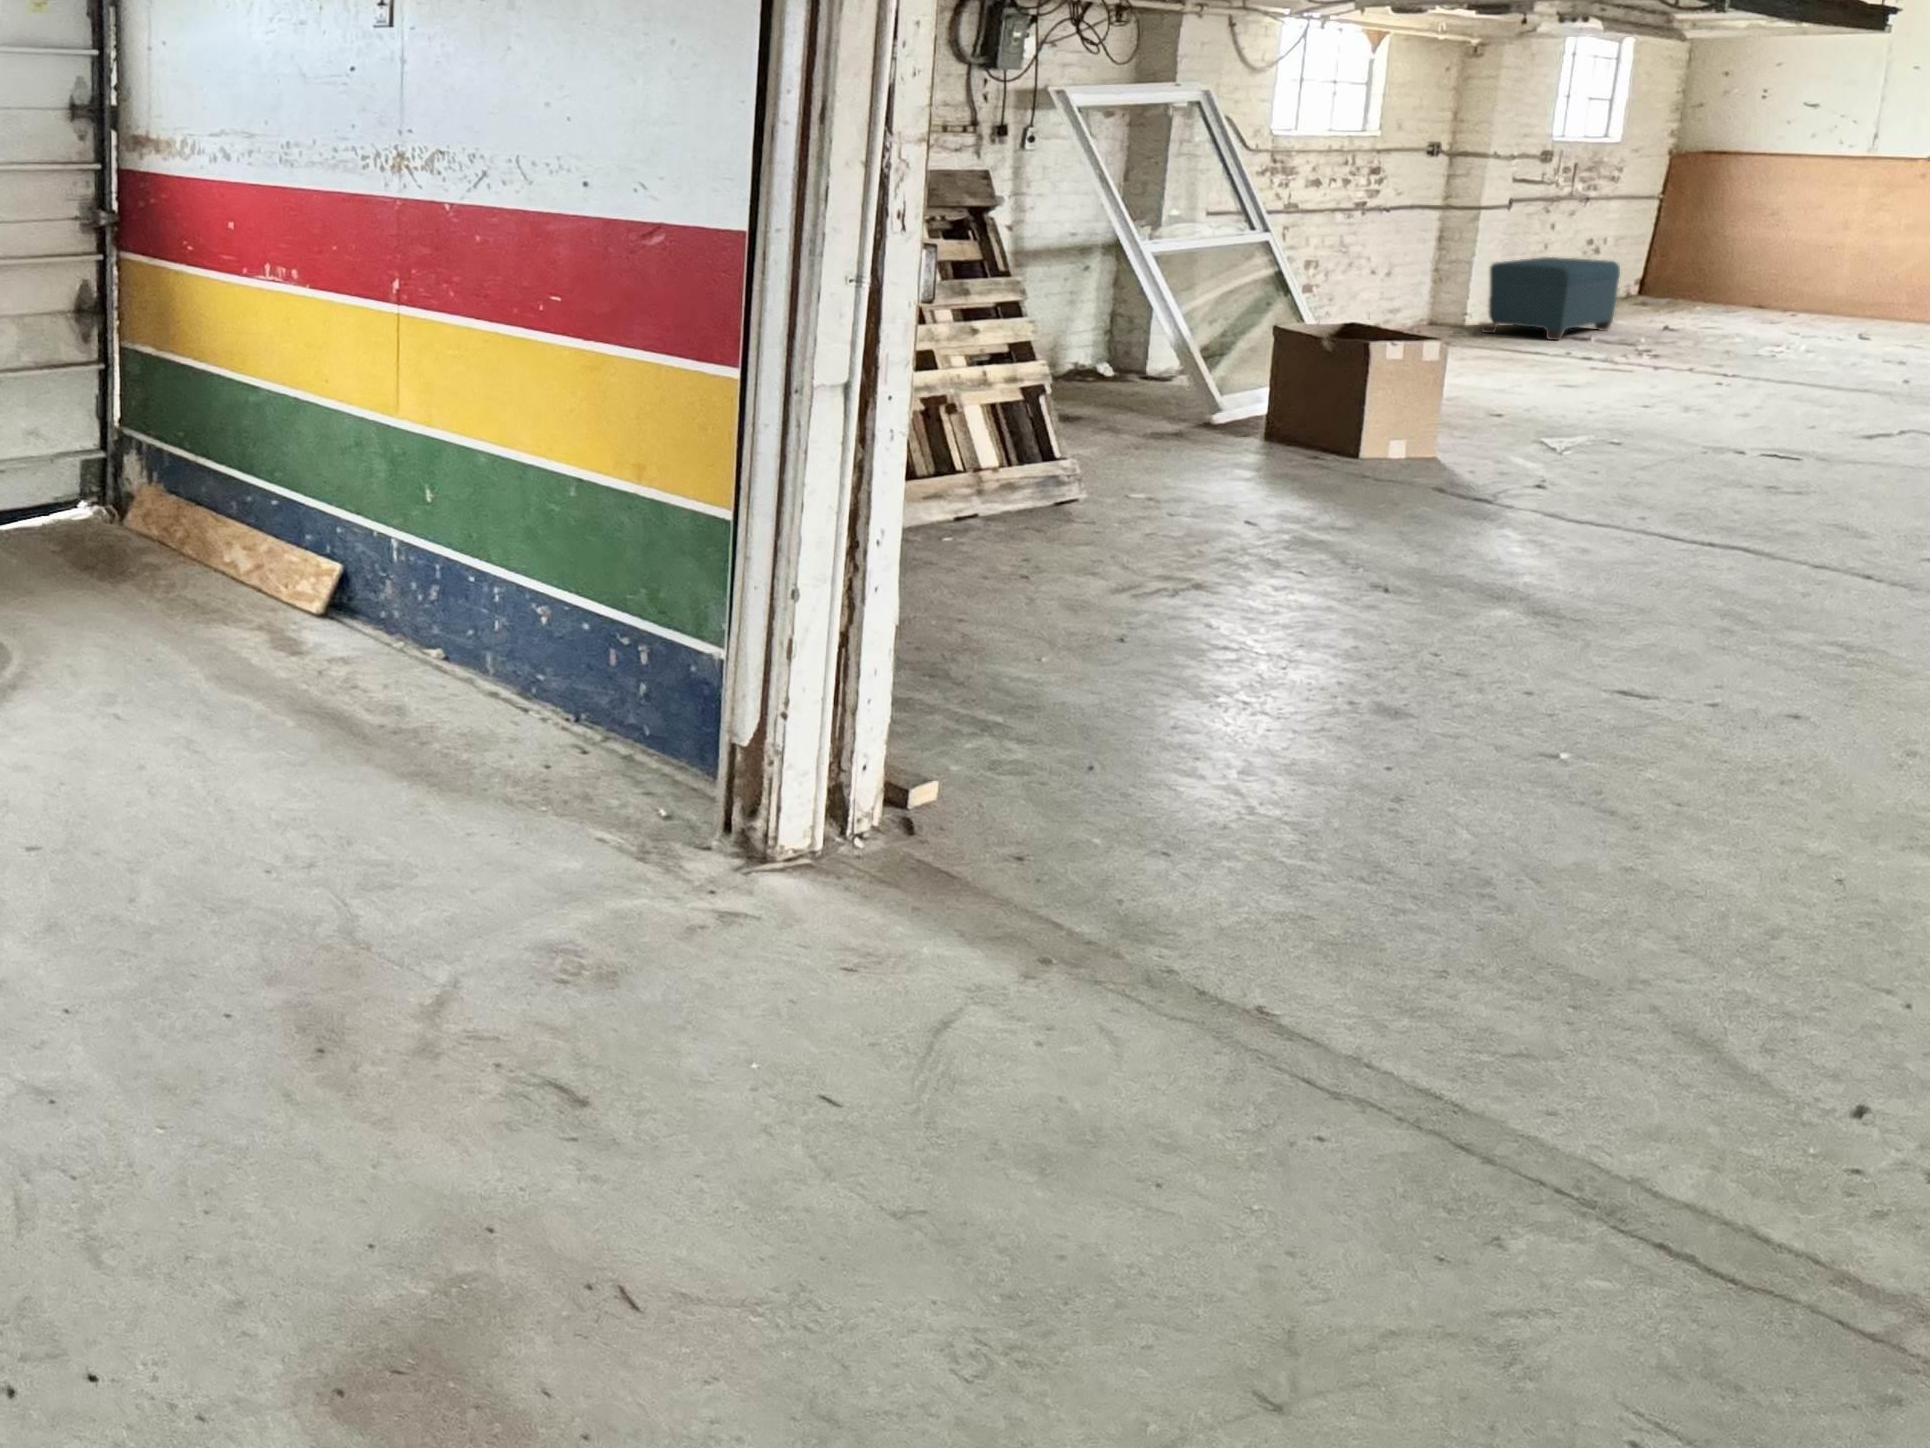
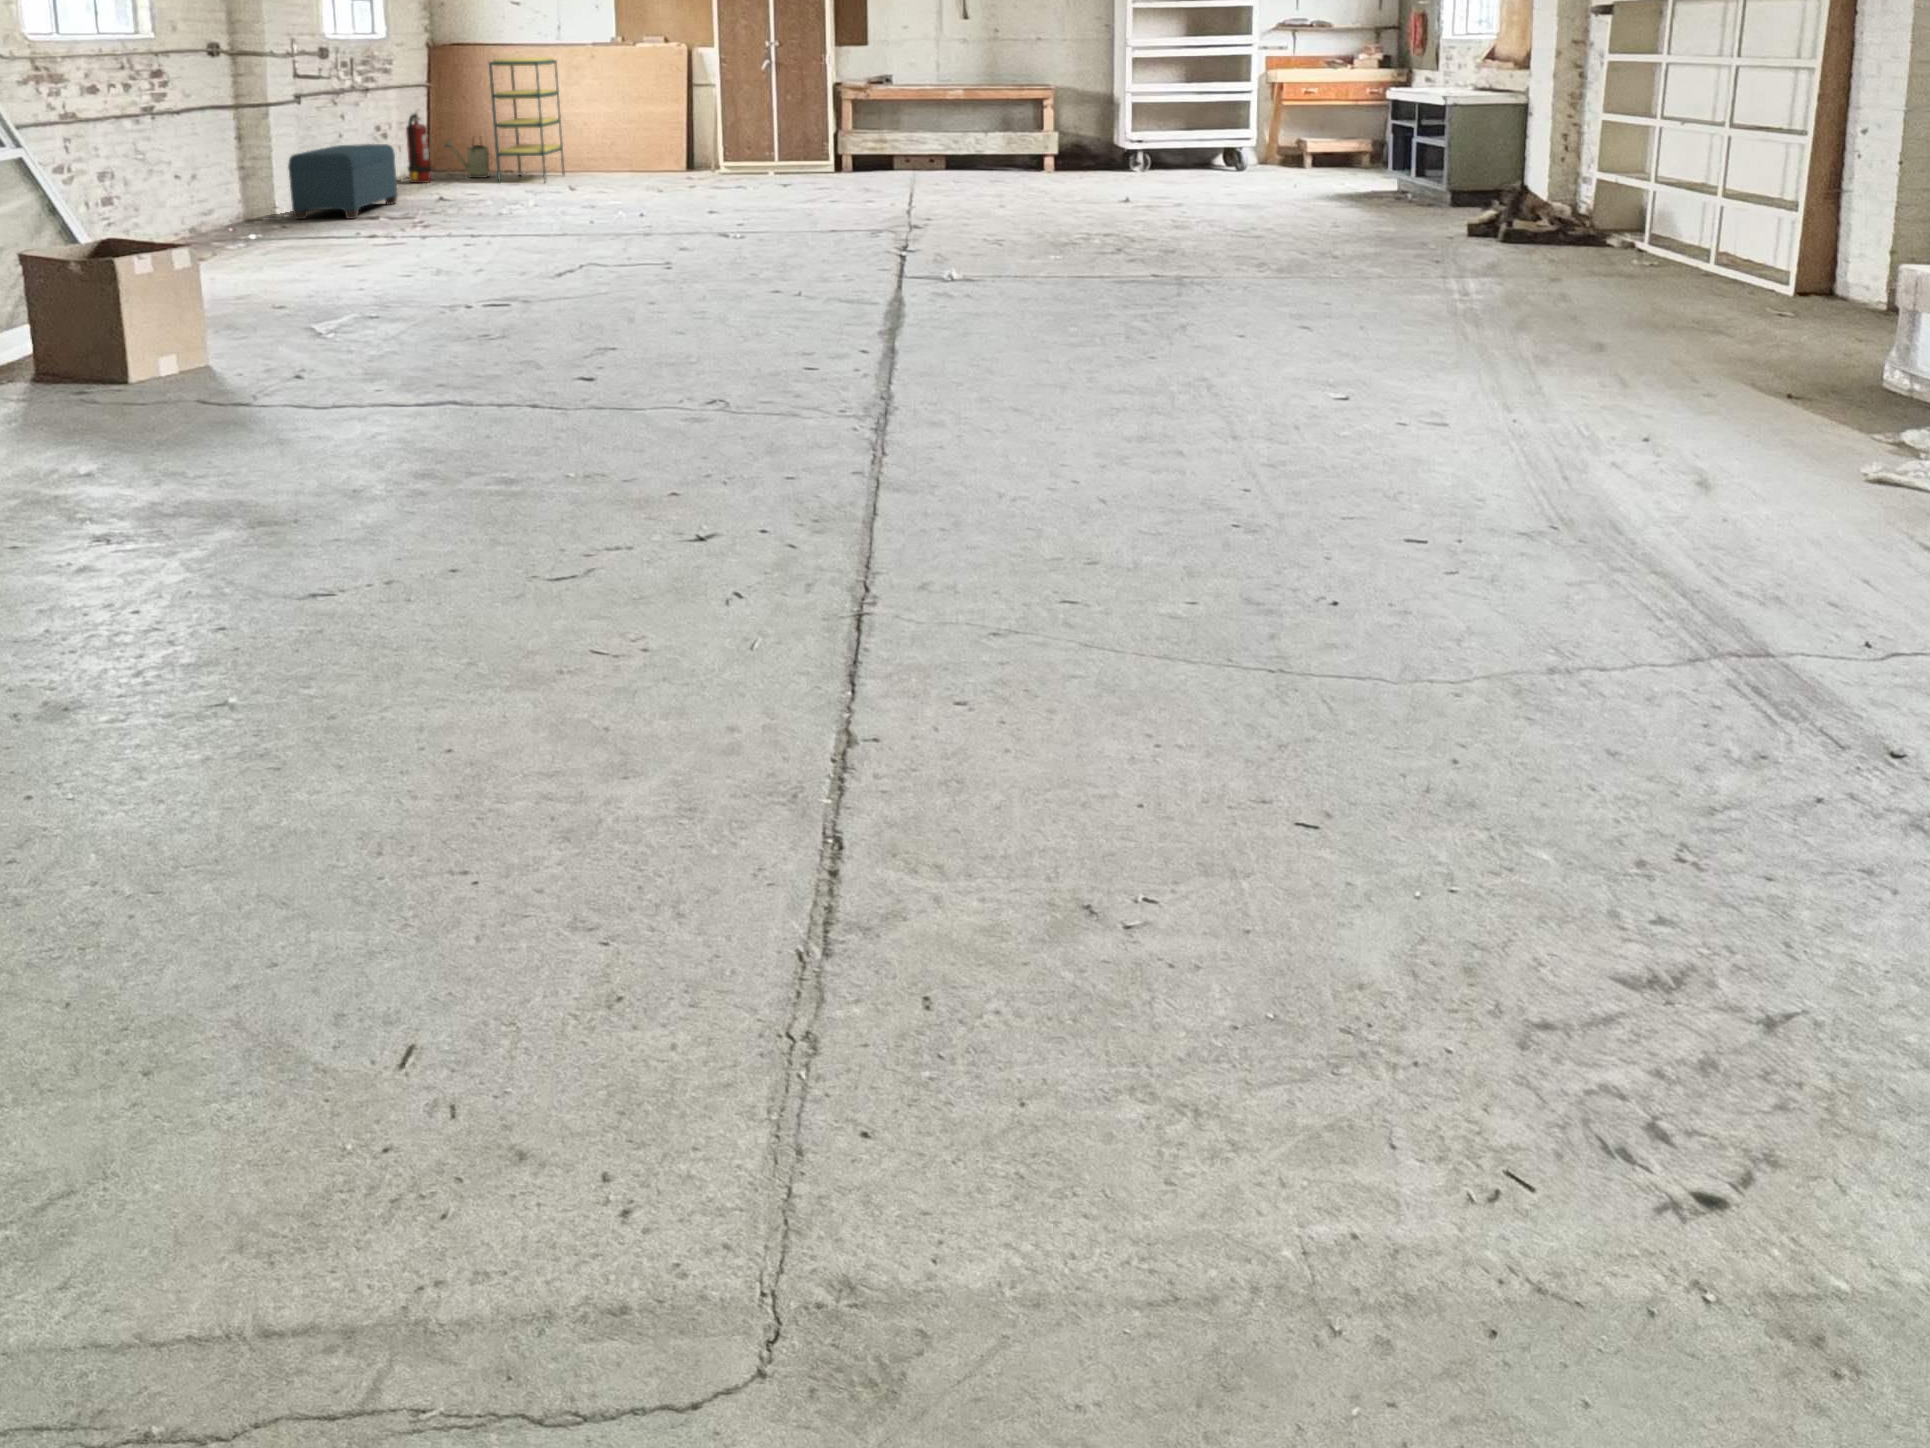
shelving unit: none [1757,167,1893,330] -> present [489,57,564,182]
fire extinguisher: none [1621,223,1661,311] -> present [406,110,431,183]
watering can: none [1678,262,1751,314] -> present [445,141,490,178]

